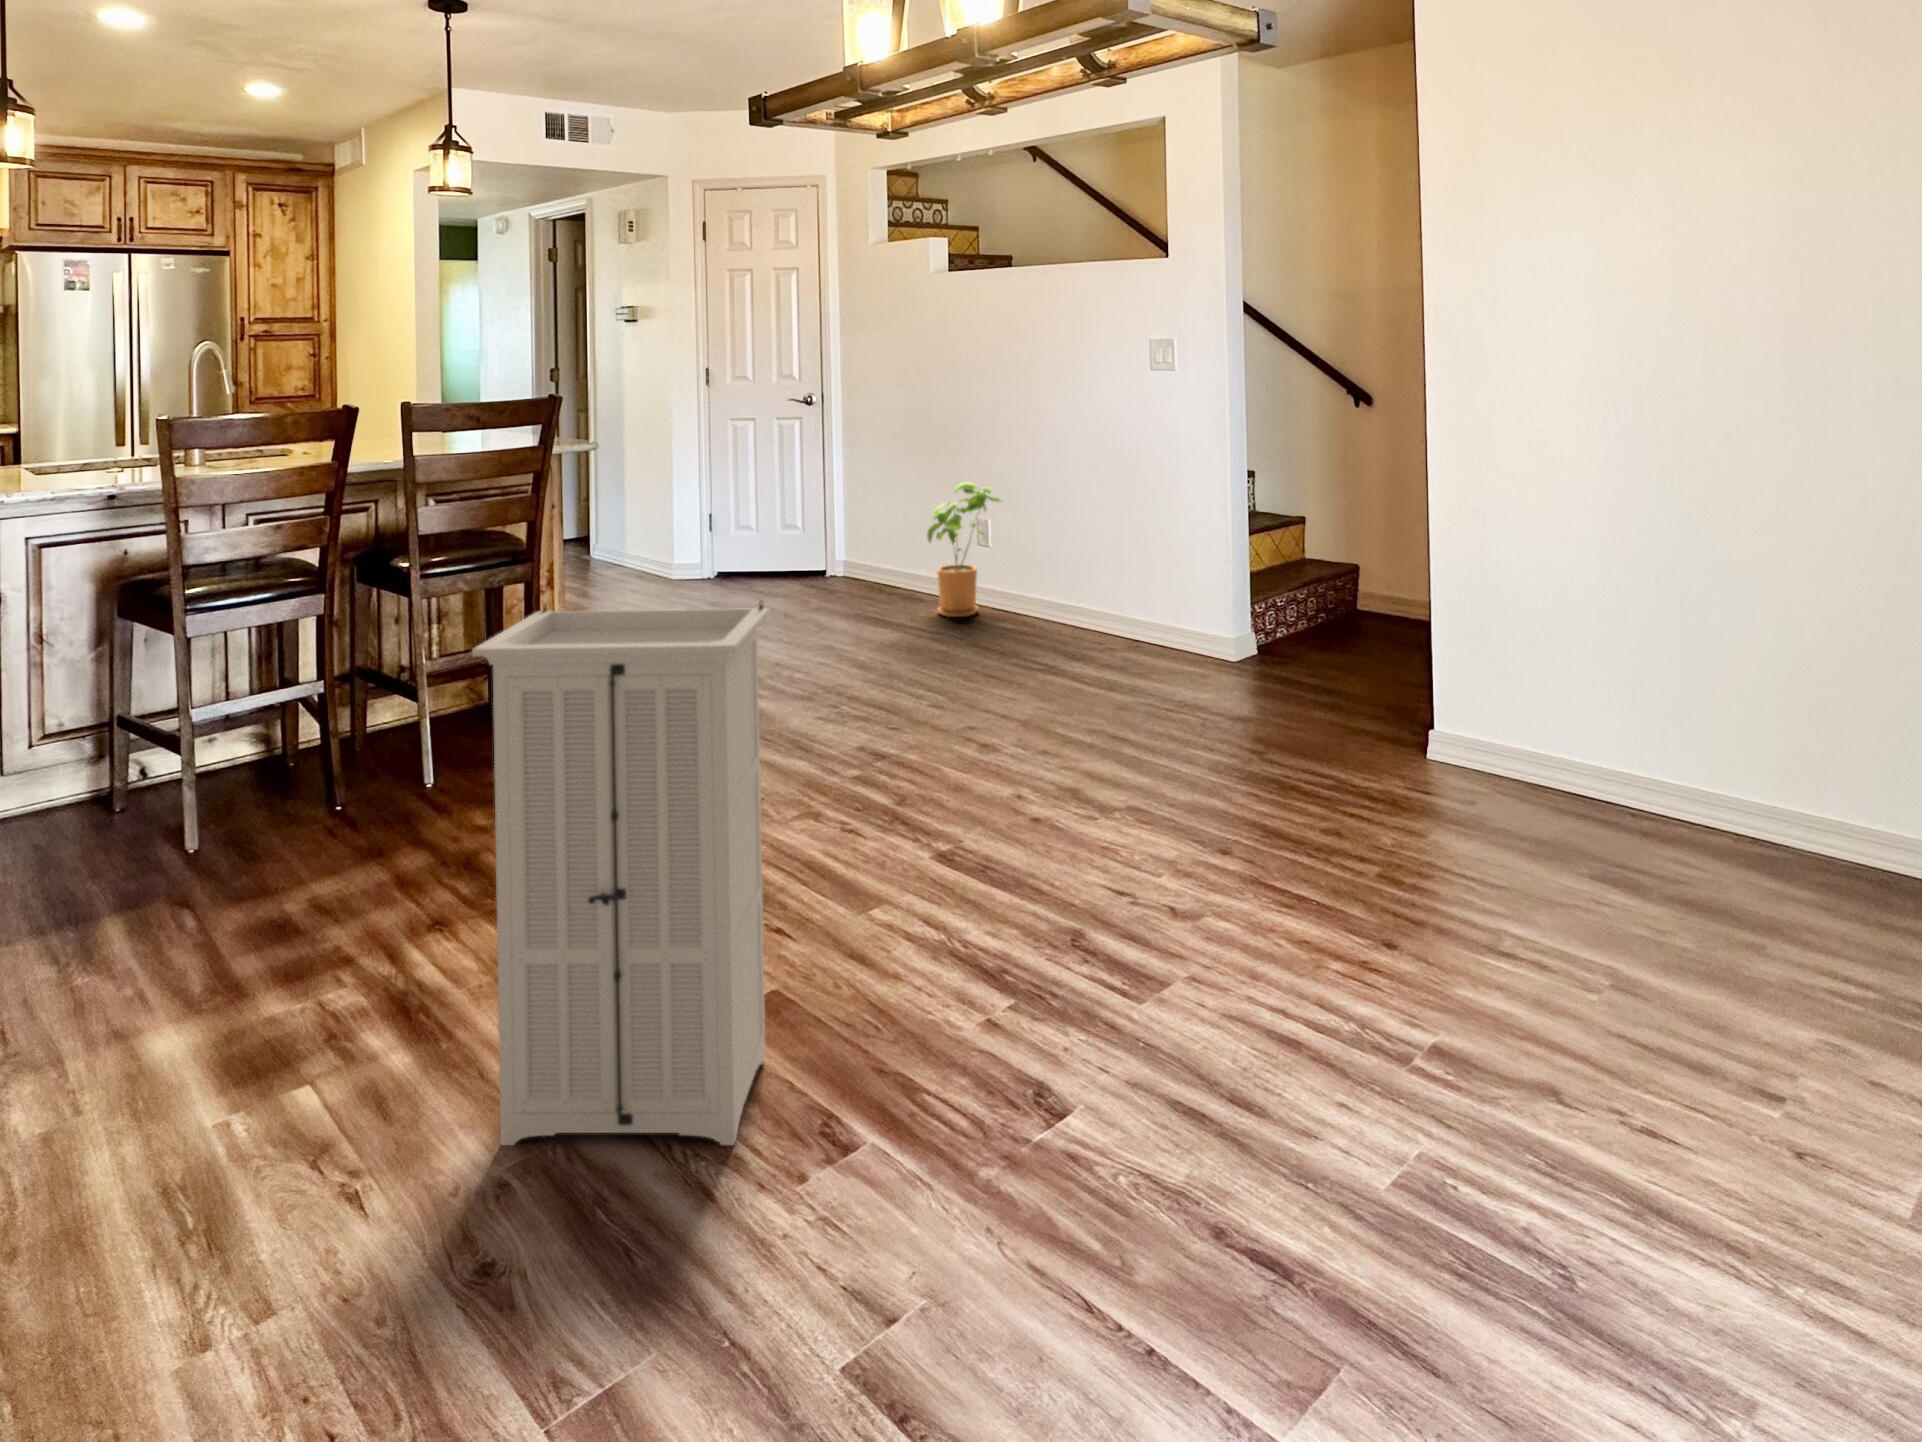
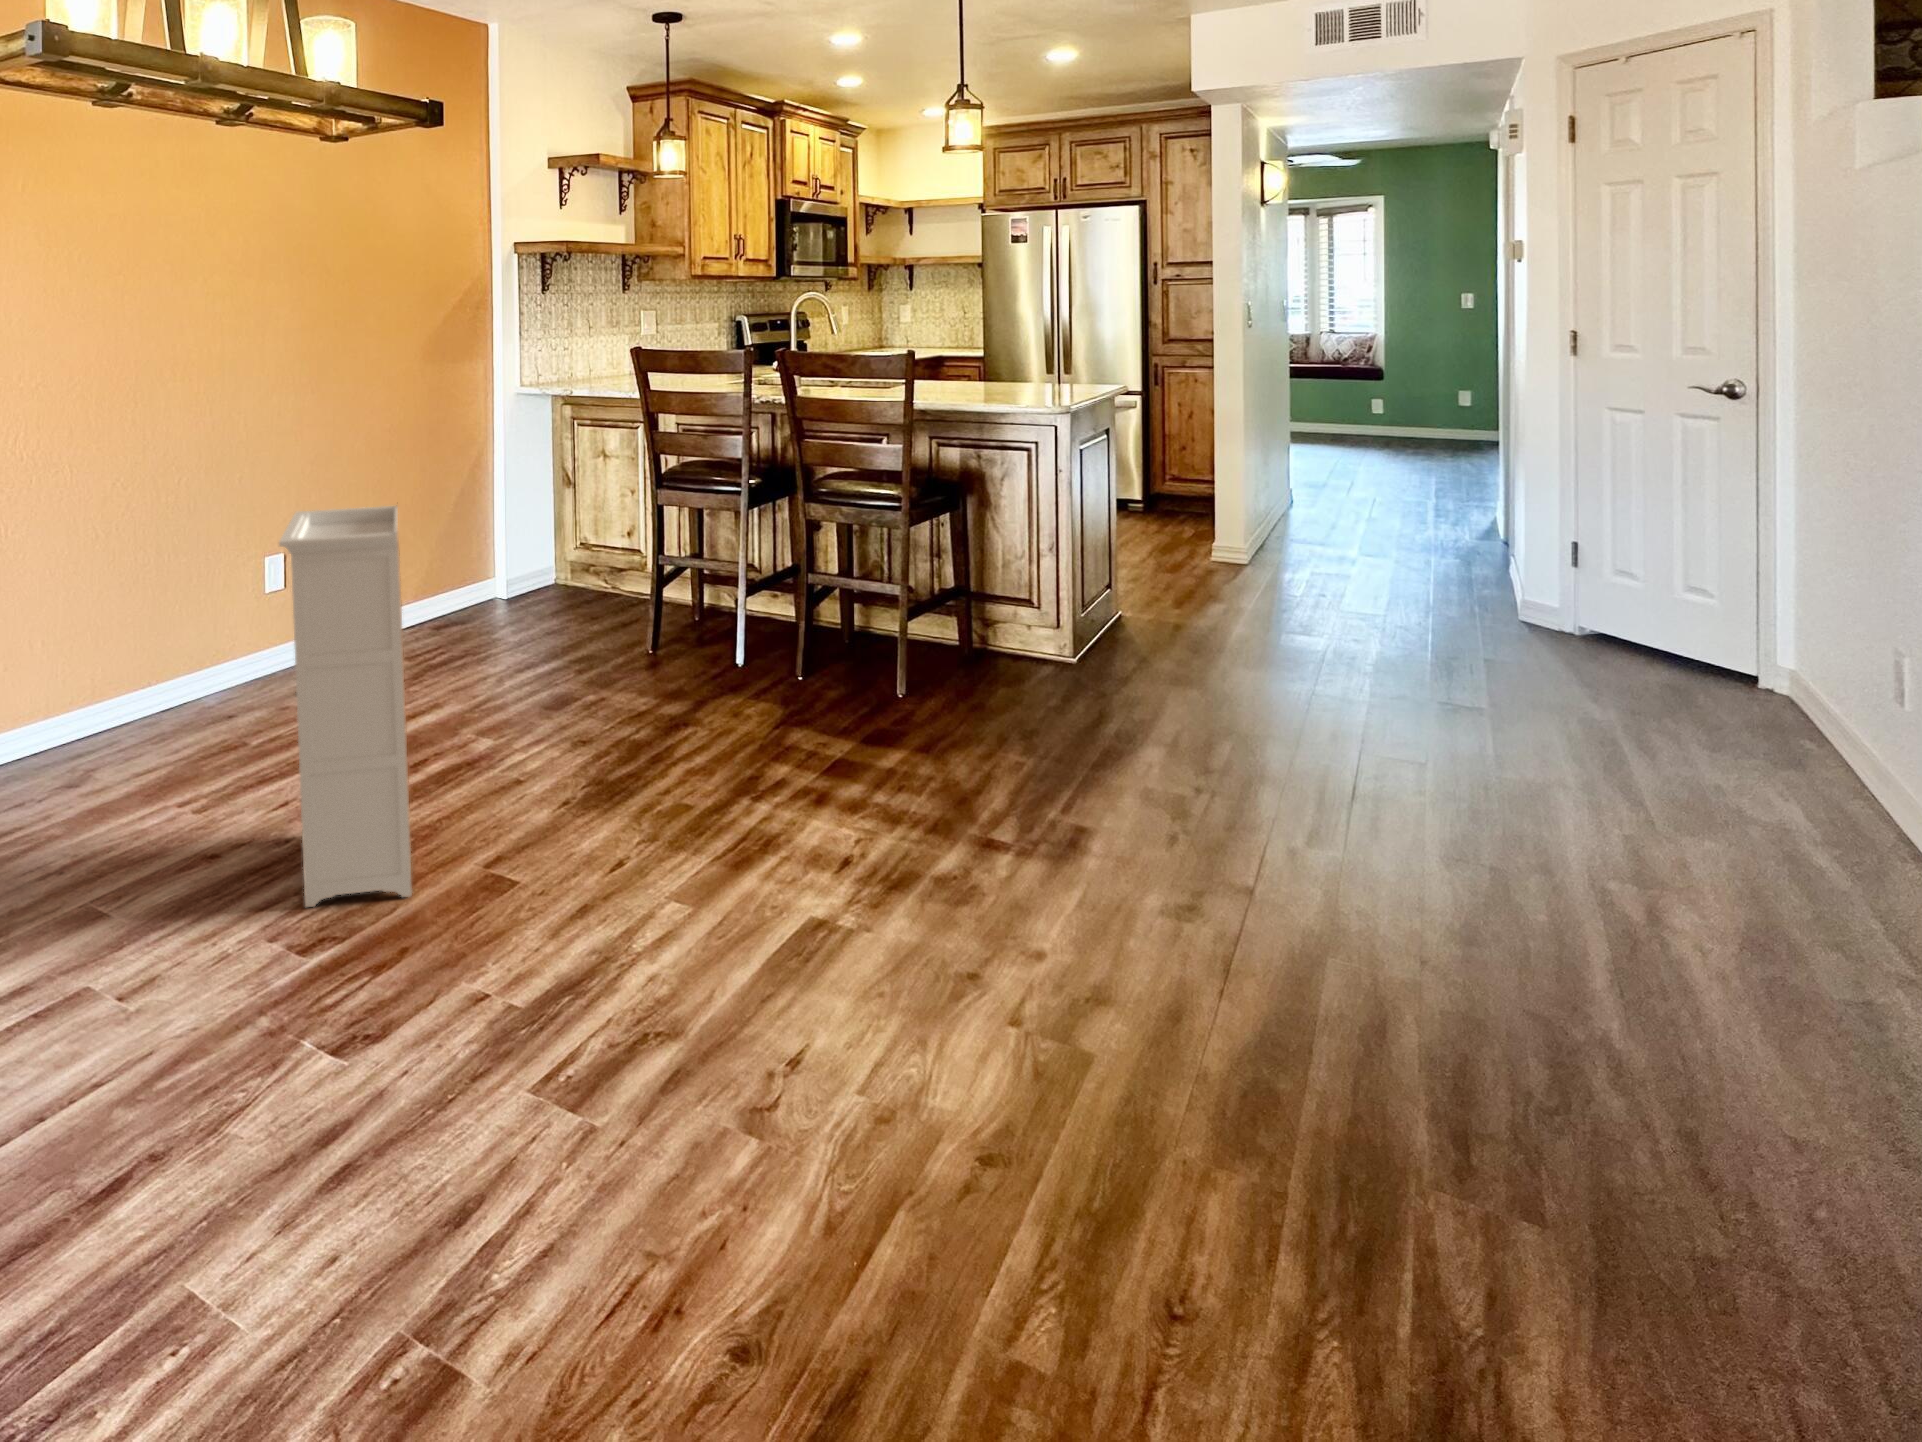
house plant: present [927,482,1000,617] -> none [1693,543,1891,799]

